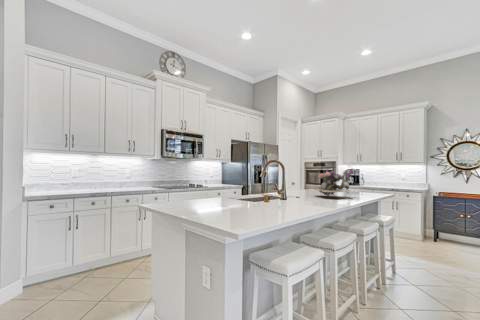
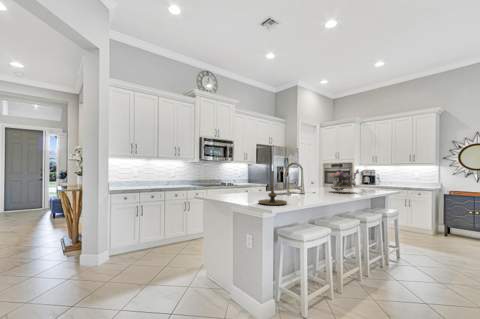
candle holder: none [222,170,266,223] -> present [258,171,287,205]

